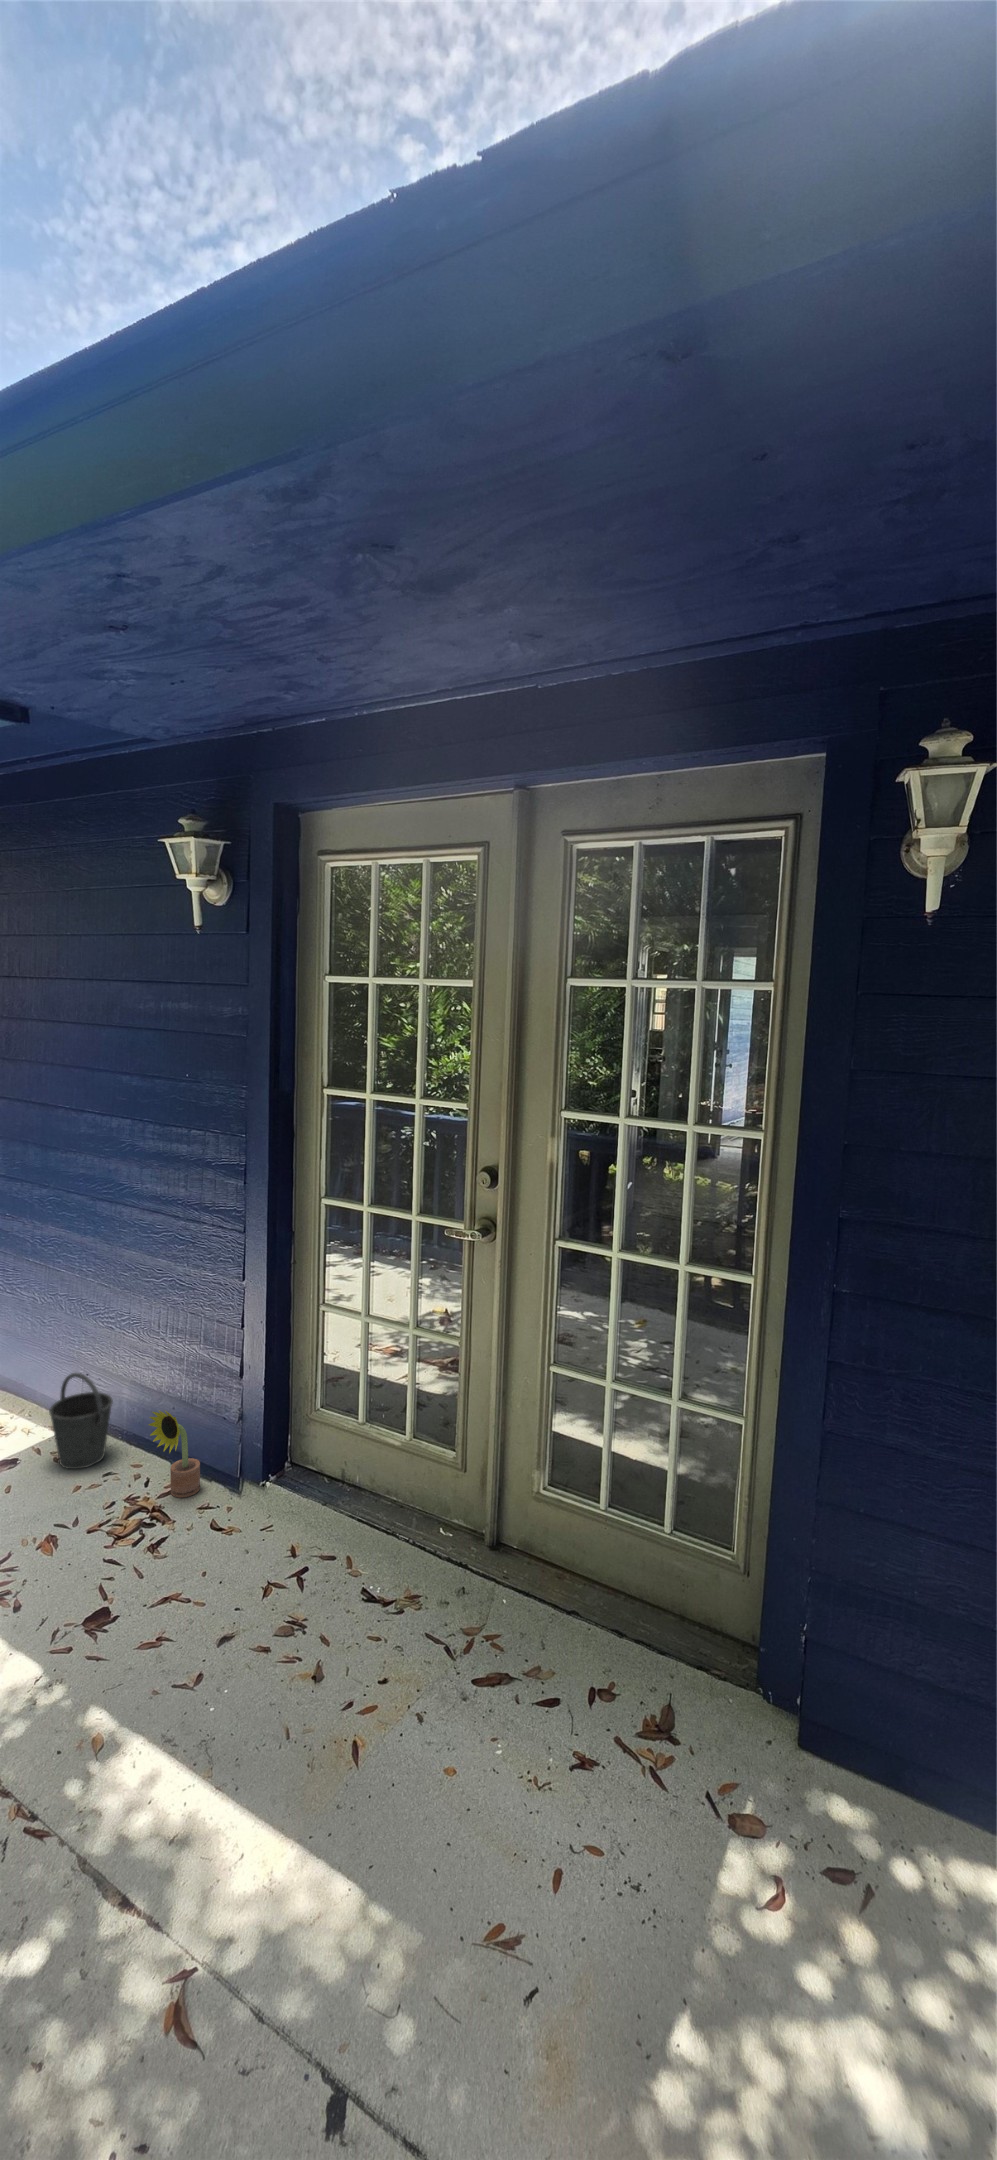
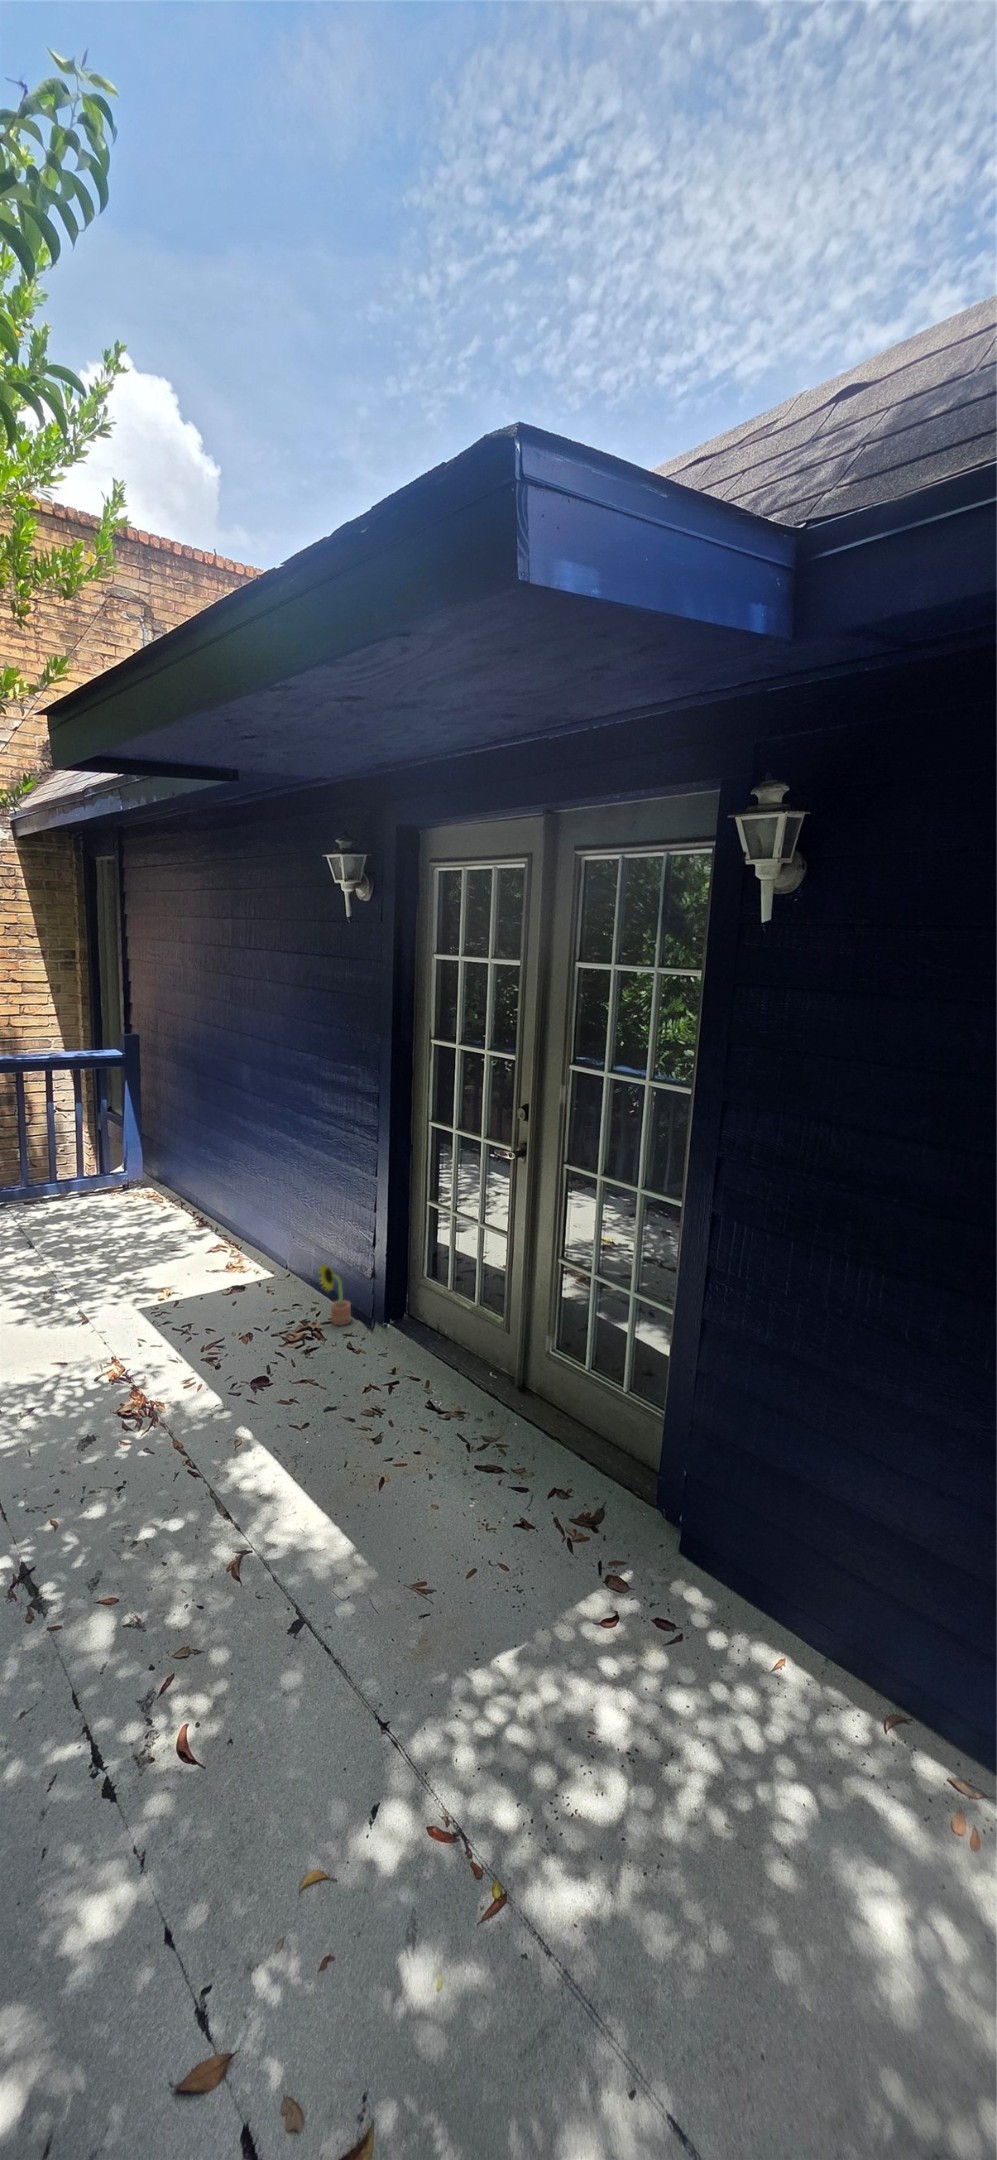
bucket: present [49,1373,113,1469] -> none [264,1234,305,1299]

